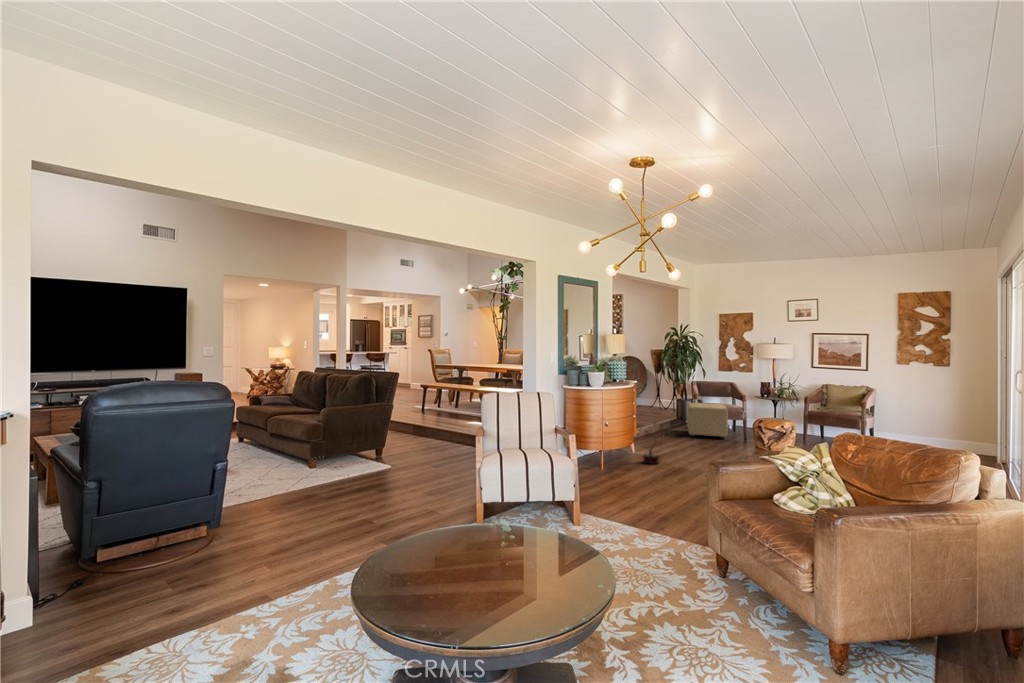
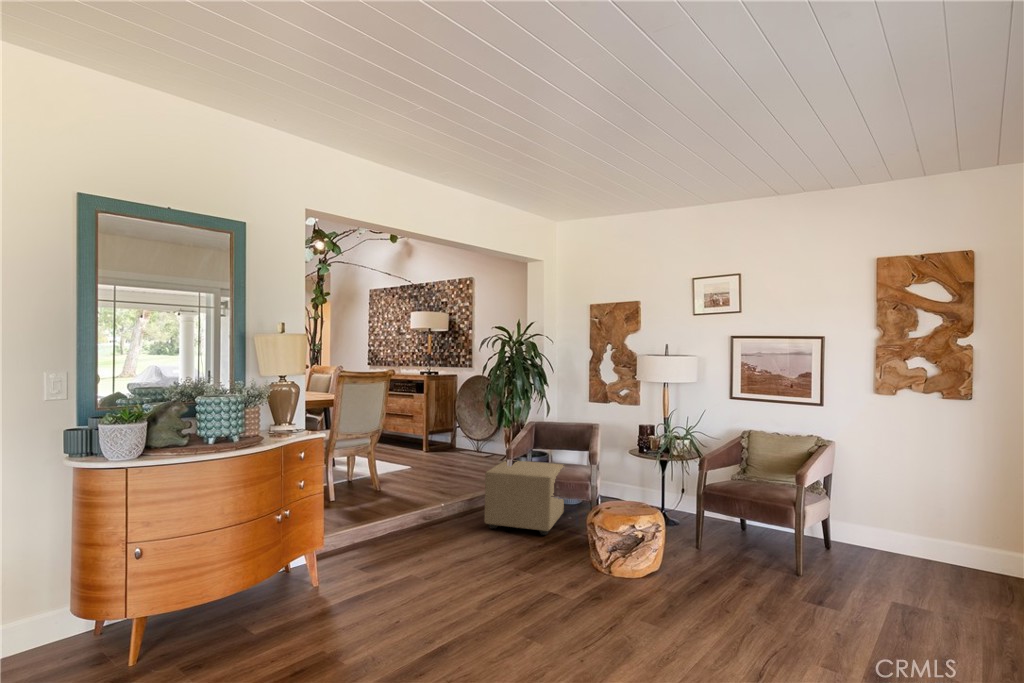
potted plant: present [638,423,669,464] -> none [238,525,311,631]

